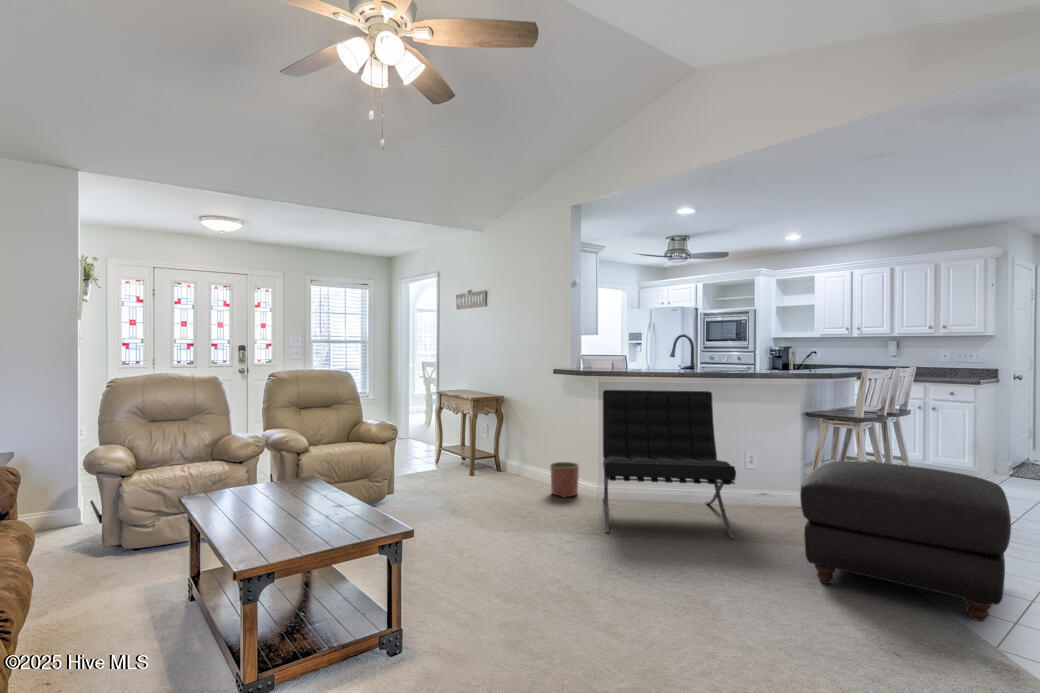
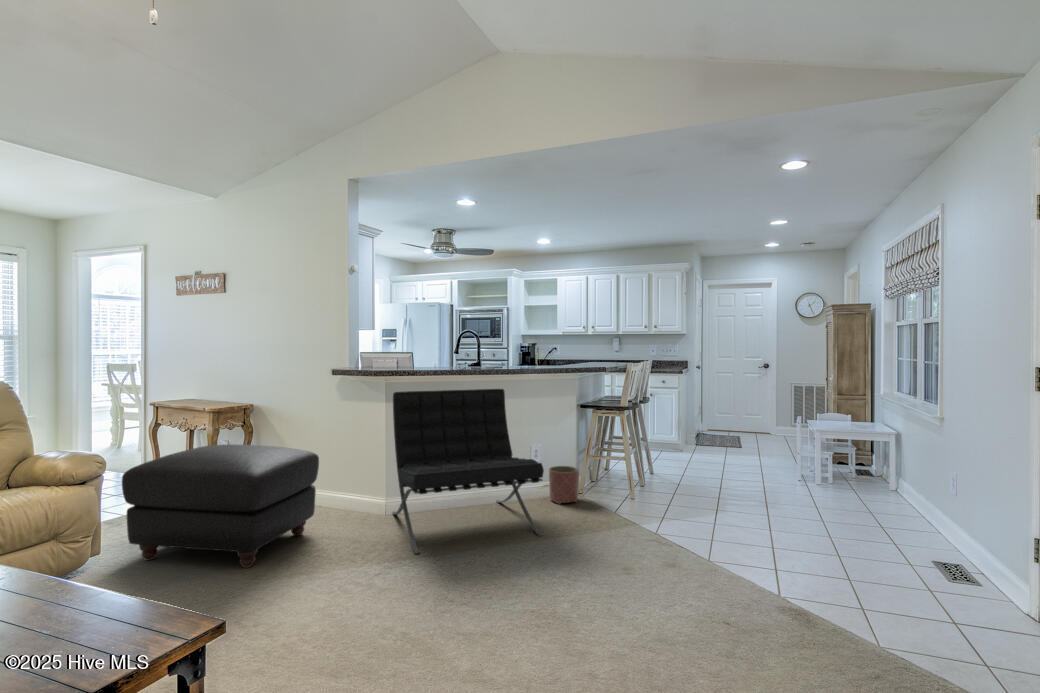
ottoman: present [800,461,1011,621] -> present [122,444,319,568]
planter: present [550,462,579,497] -> present [549,466,579,504]

